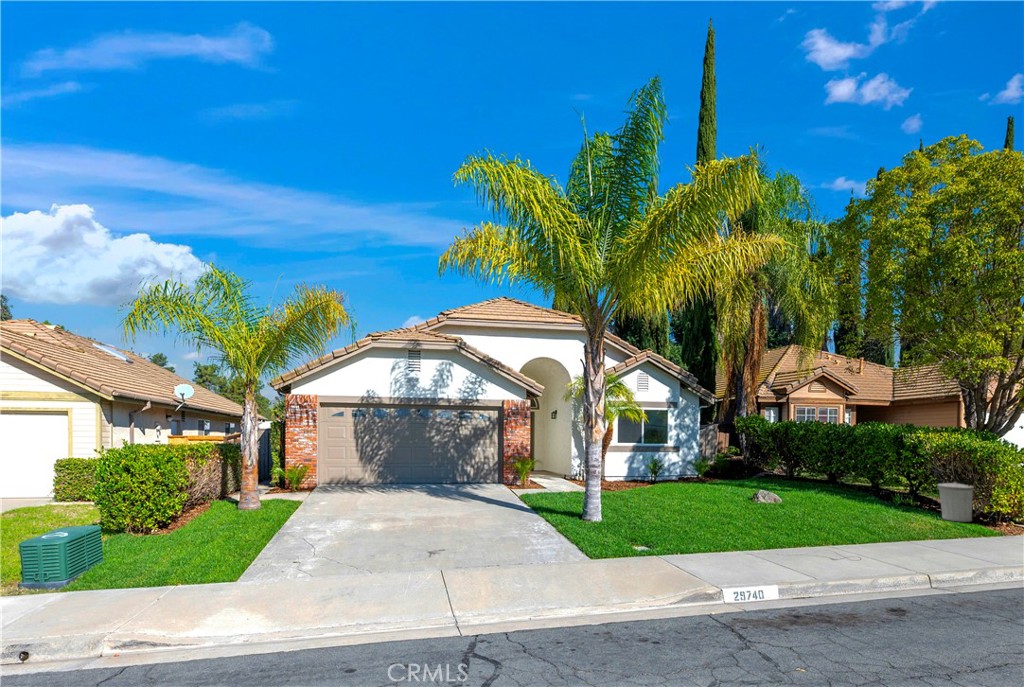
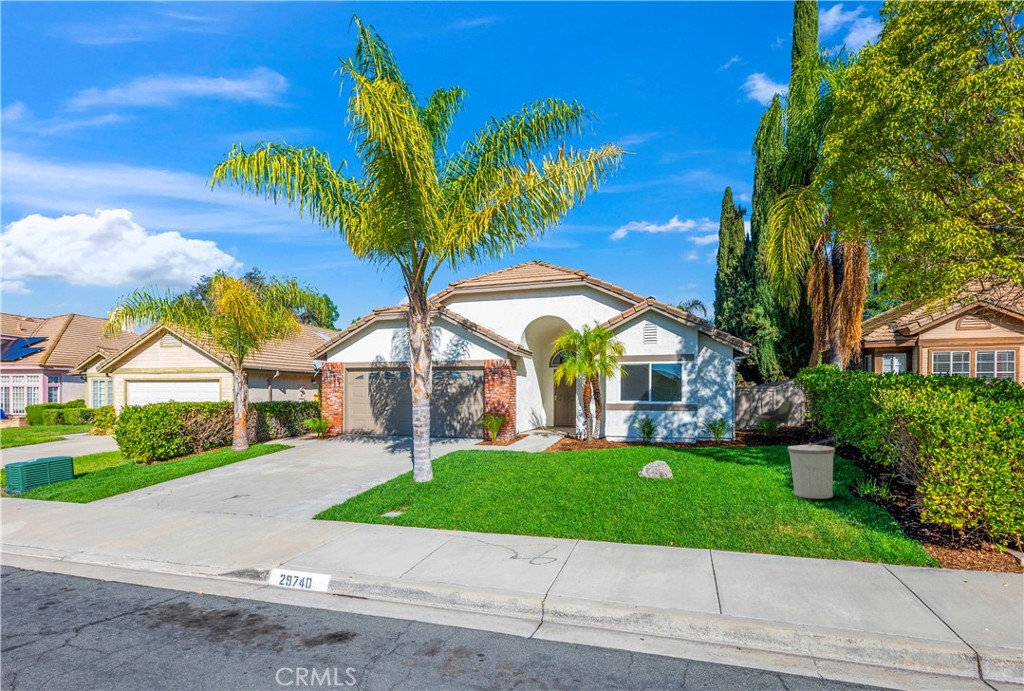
lounge chair: none [731,443,766,474] -> present [756,401,795,438]

